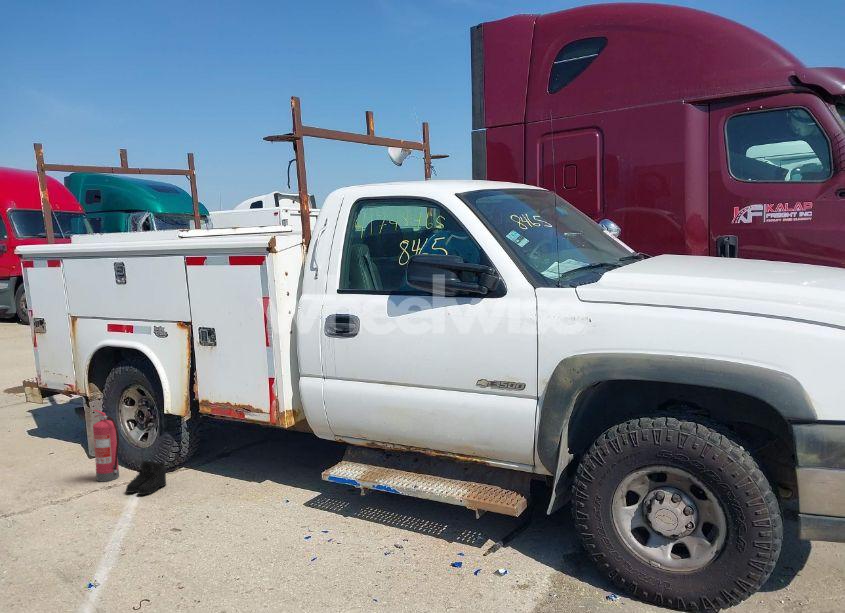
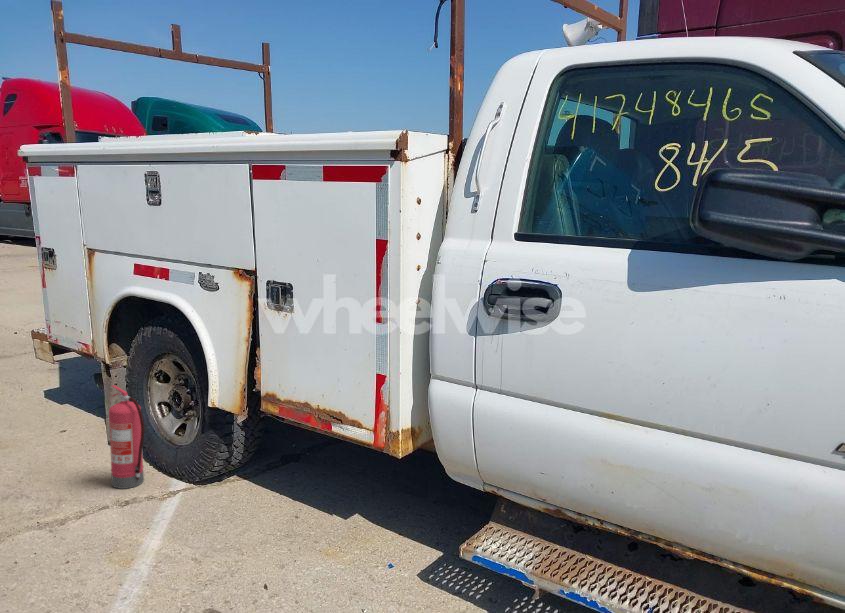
boots: present [126,461,166,495] -> none [147,468,208,523]

